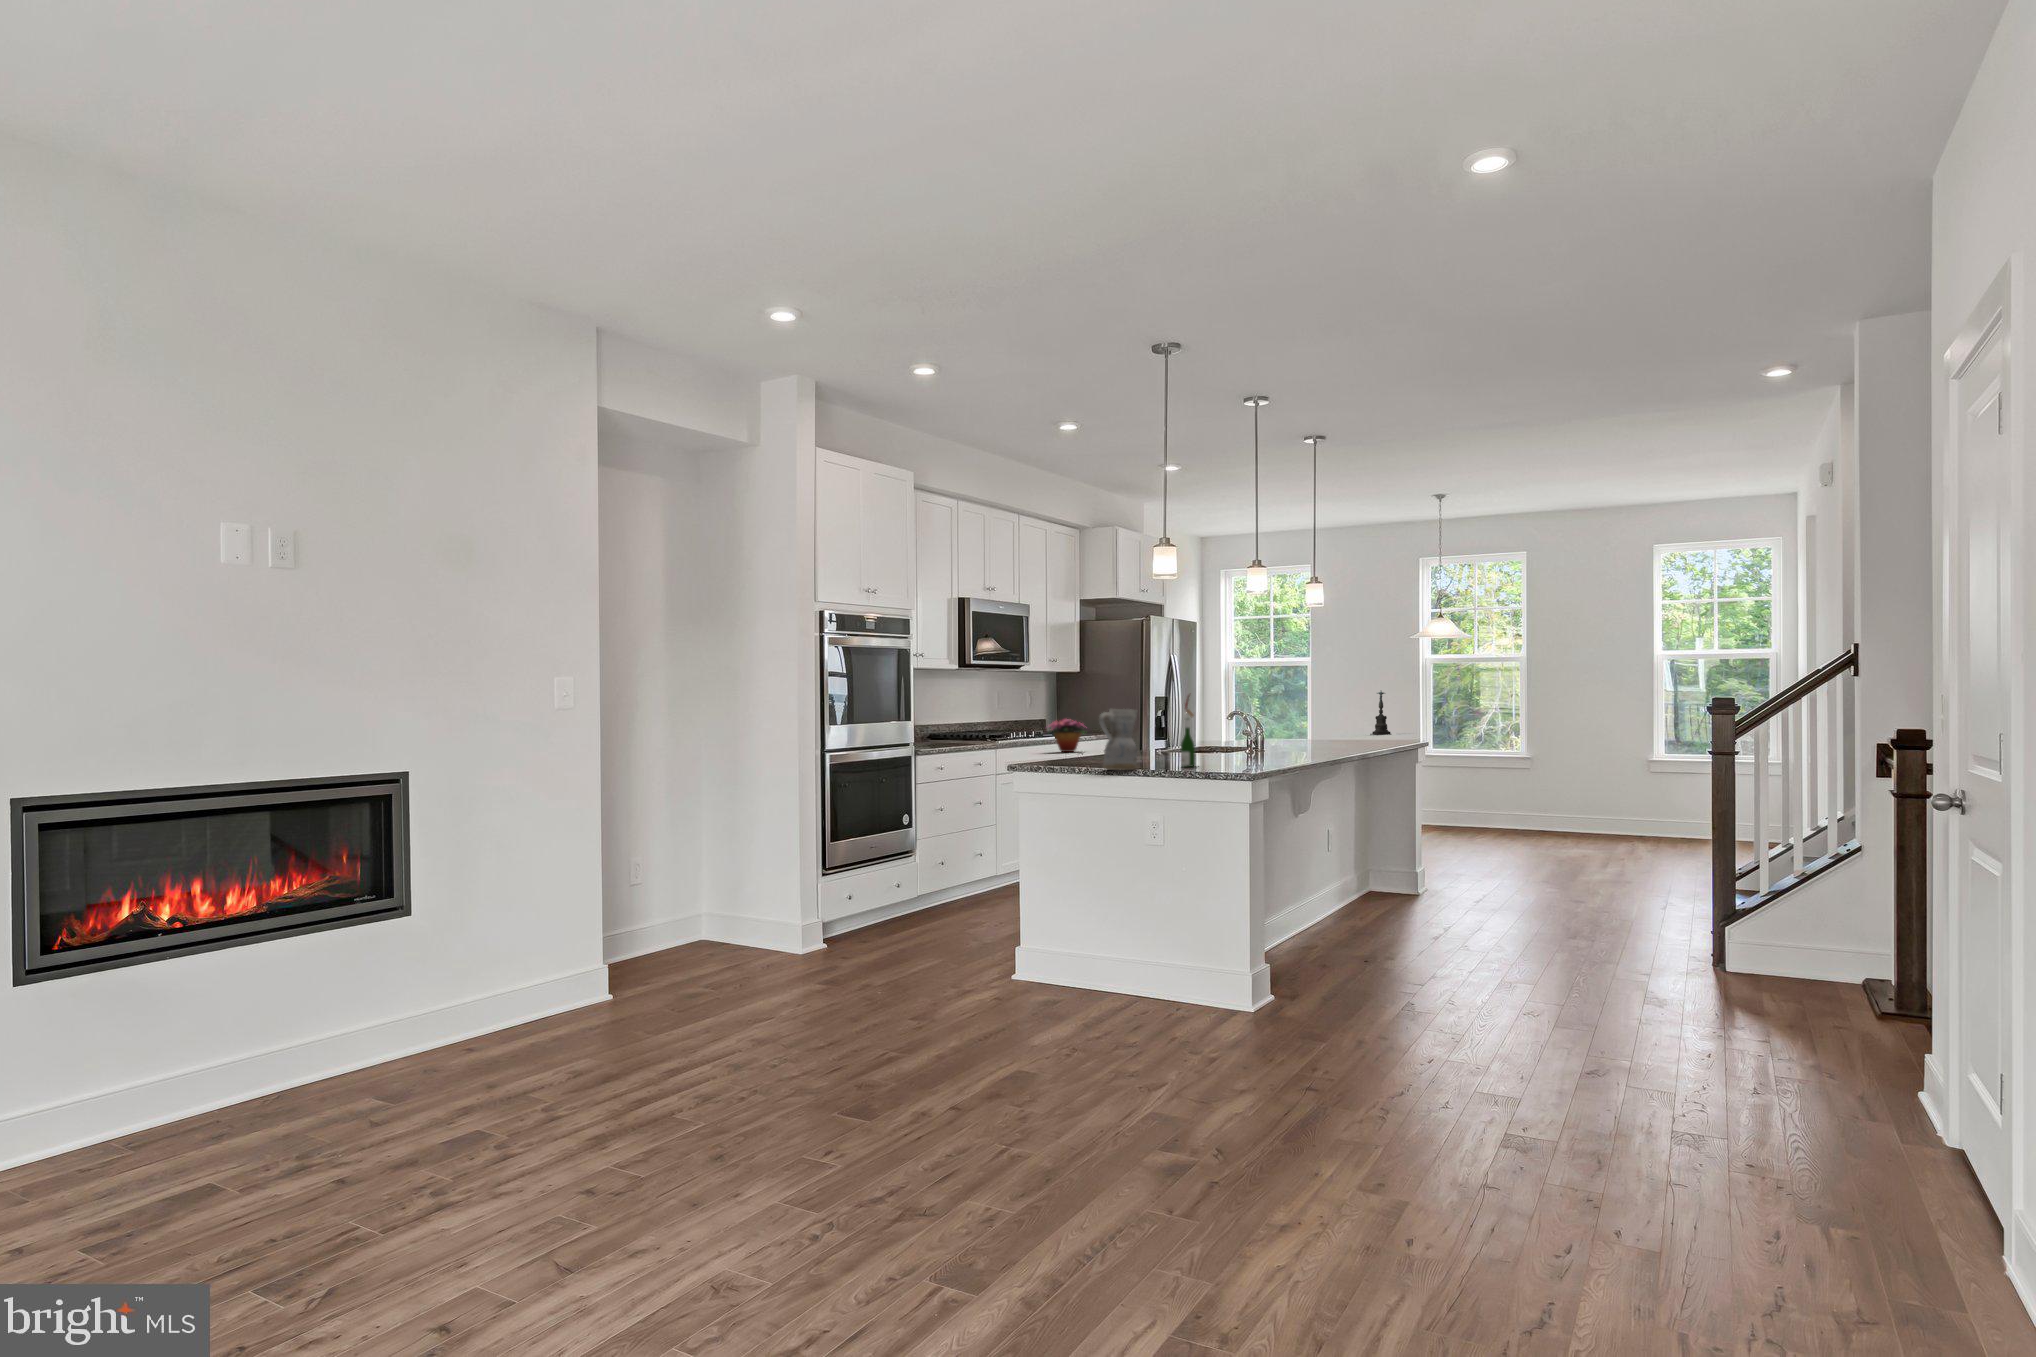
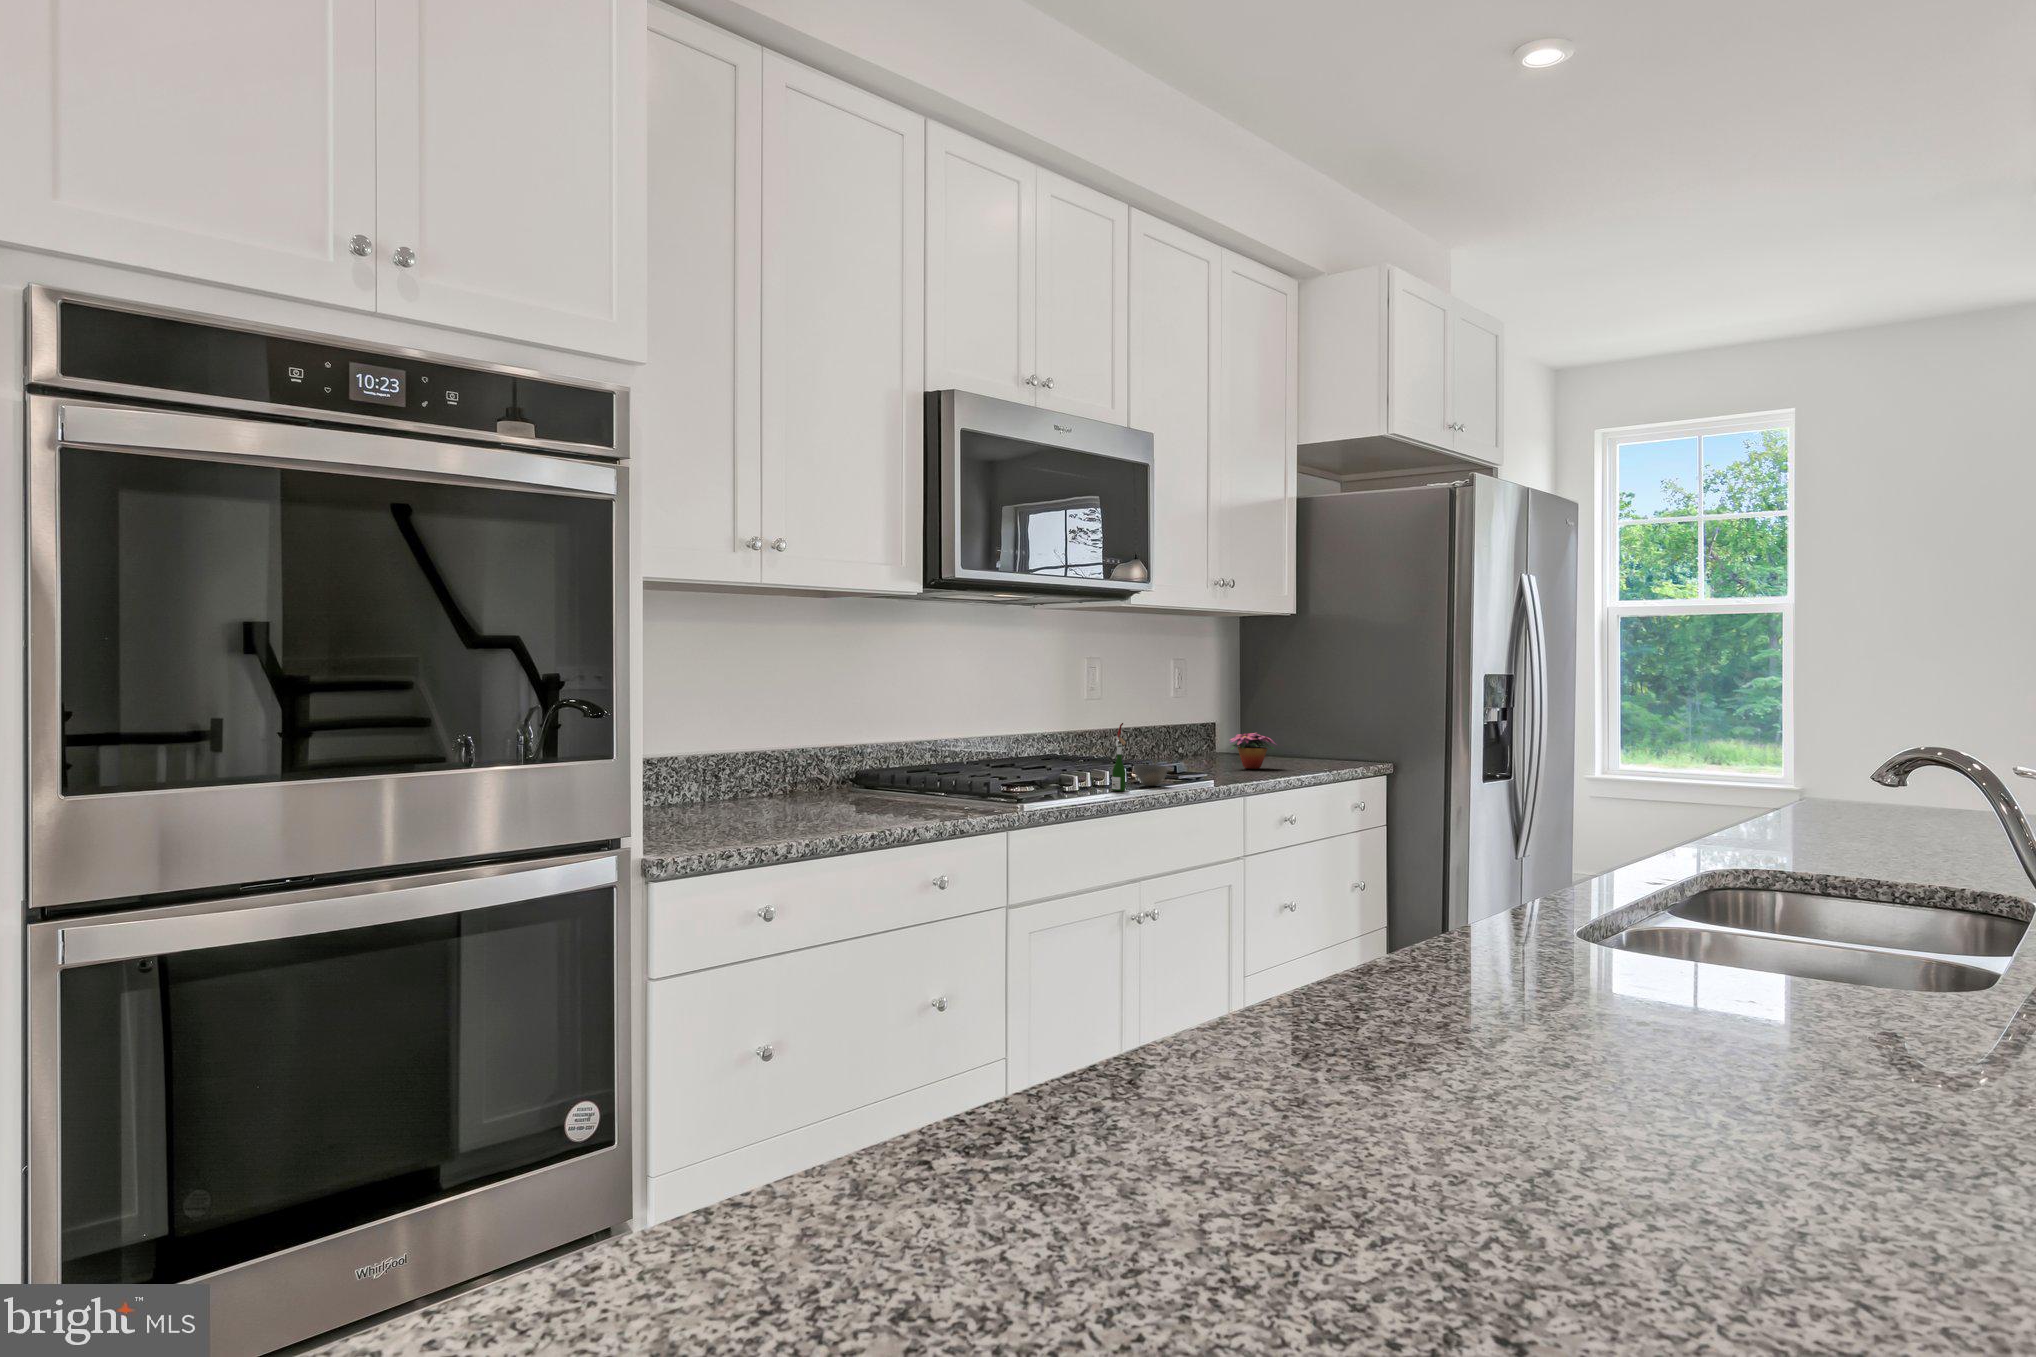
candle holder: present [1372,691,1391,735] -> none [1279,705,1311,751]
ceramic pitcher: present [1099,709,1137,770] -> none [1037,735,1074,793]
flower arrangement: present [1049,719,1084,752] -> present [1230,733,1276,769]
bowl: none [1204,740,1242,762] -> present [1134,764,1168,786]

